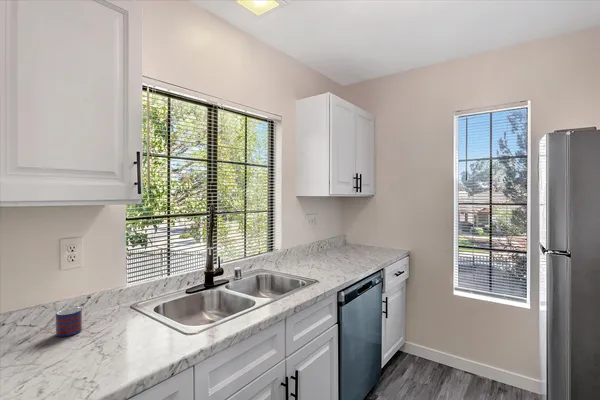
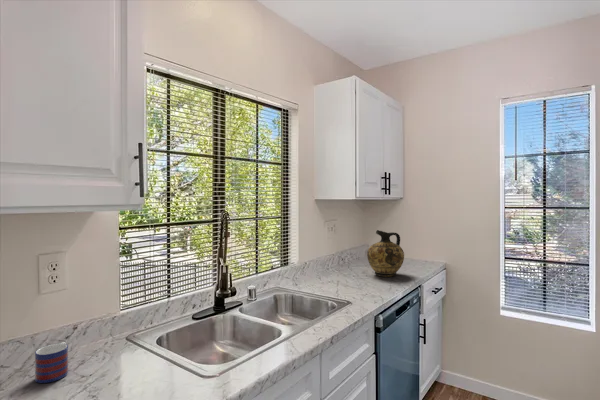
ceramic jug: none [340,223,370,262] -> present [367,230,404,276]

